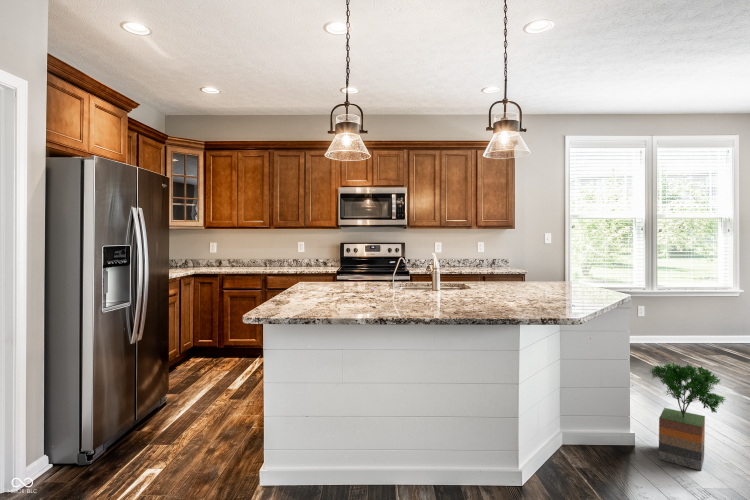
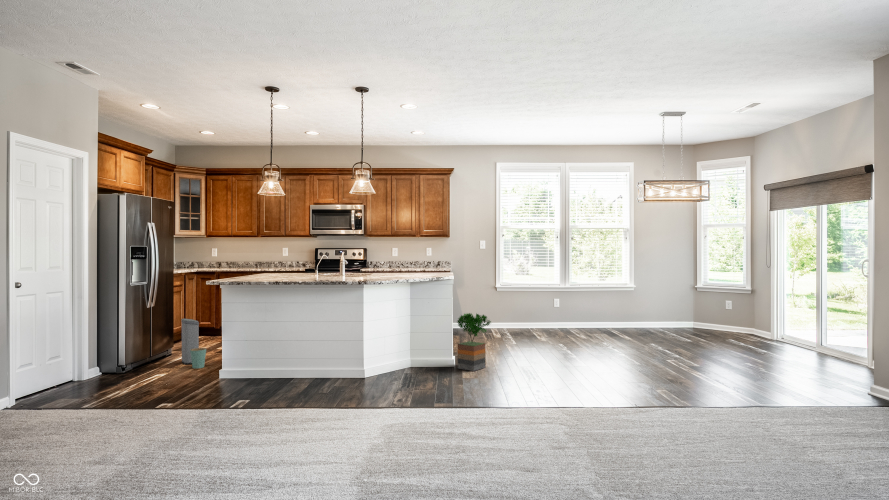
trash can: none [184,358,227,447] -> present [181,319,206,368]

